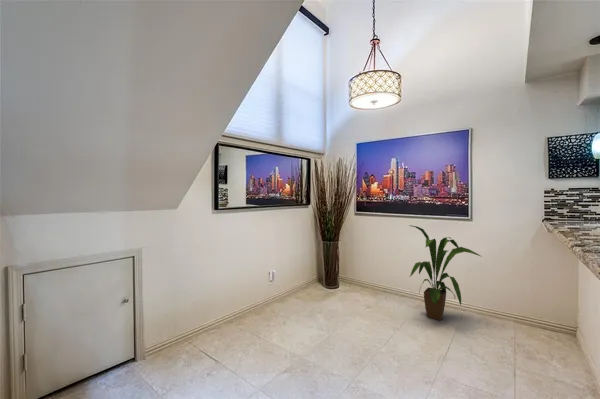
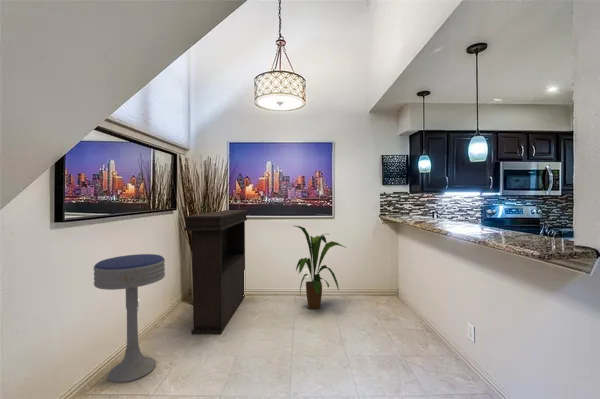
console table: none [302,206,374,317] -> present [184,210,247,335]
bar stool: none [234,238,279,330] -> present [94,254,165,383]

